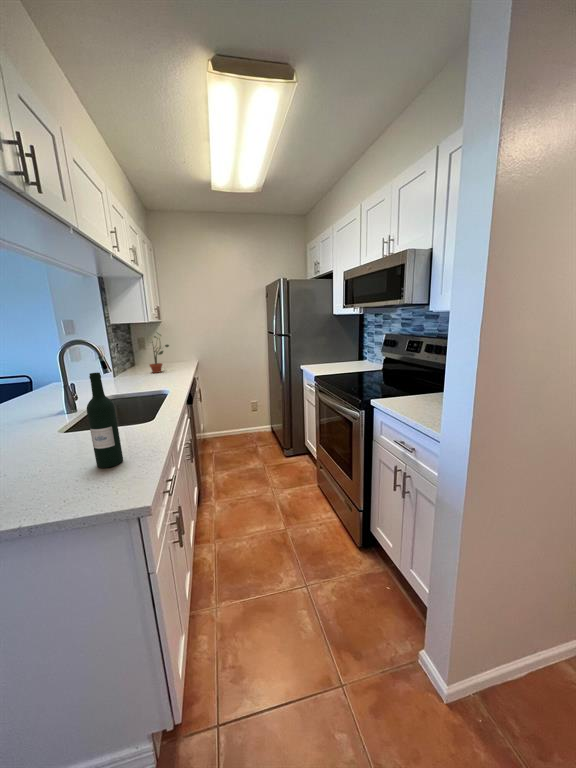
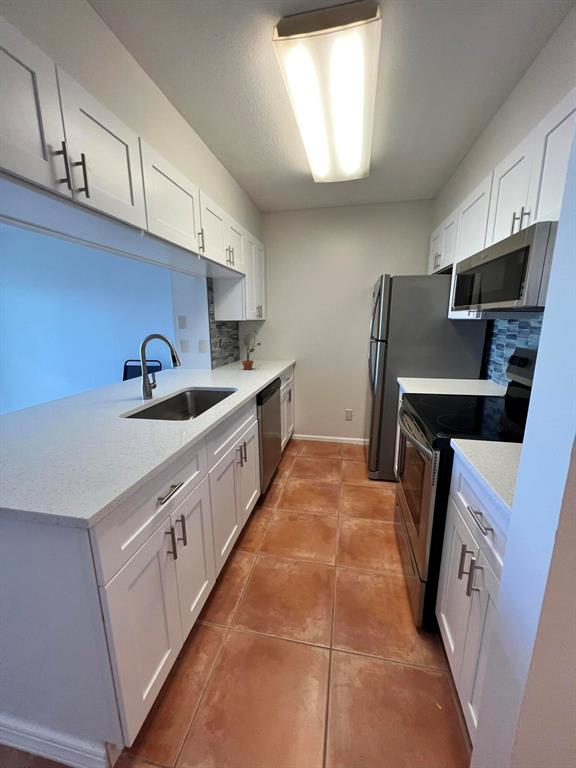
wine bottle: present [87,372,123,468] -> none [98,368,130,460]

